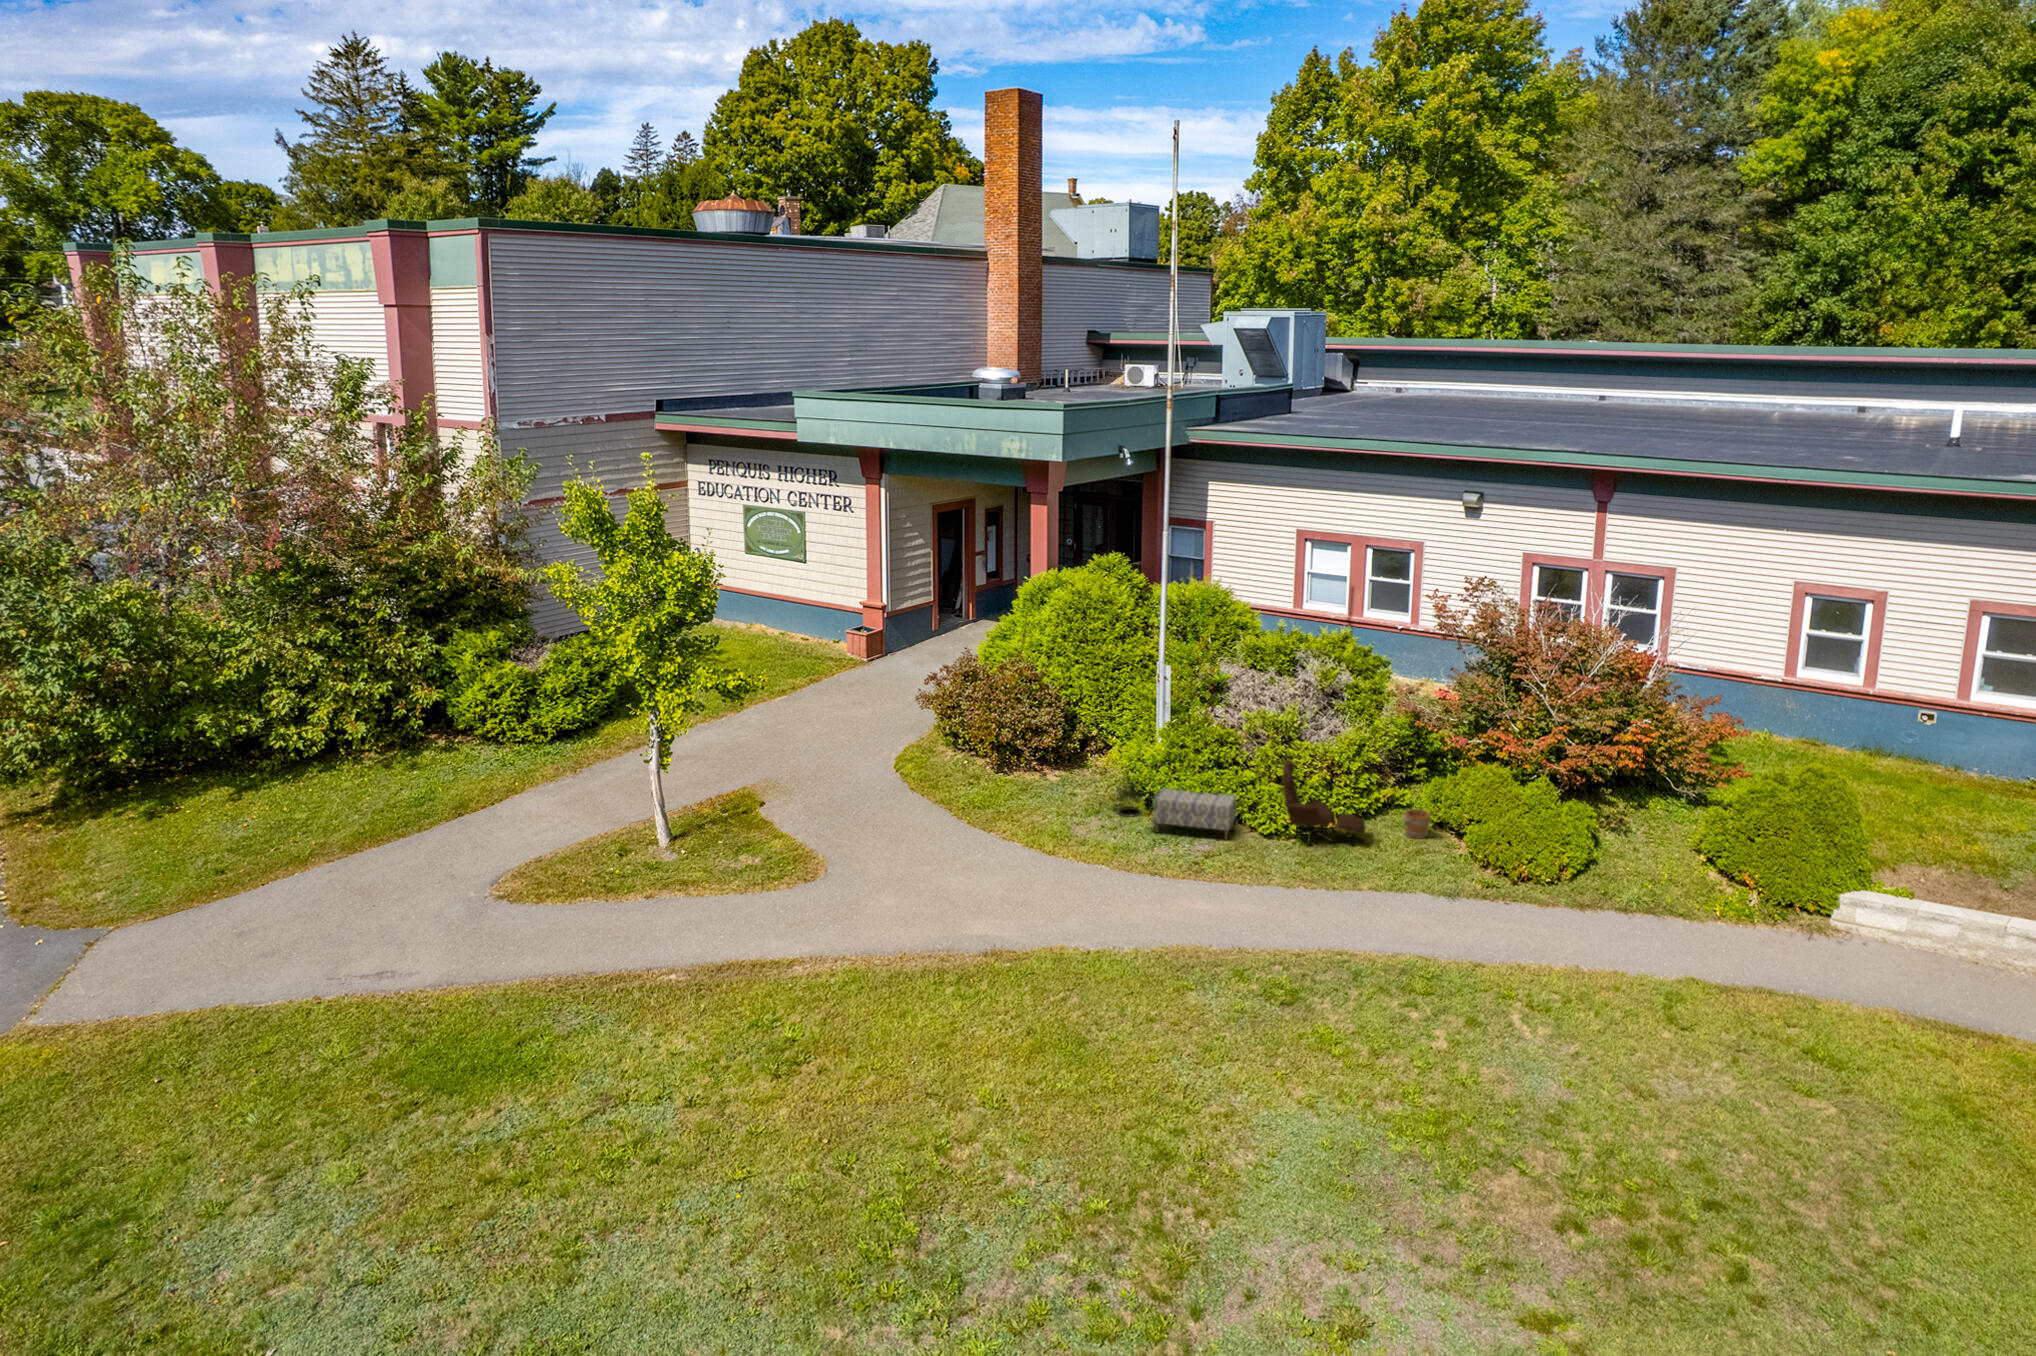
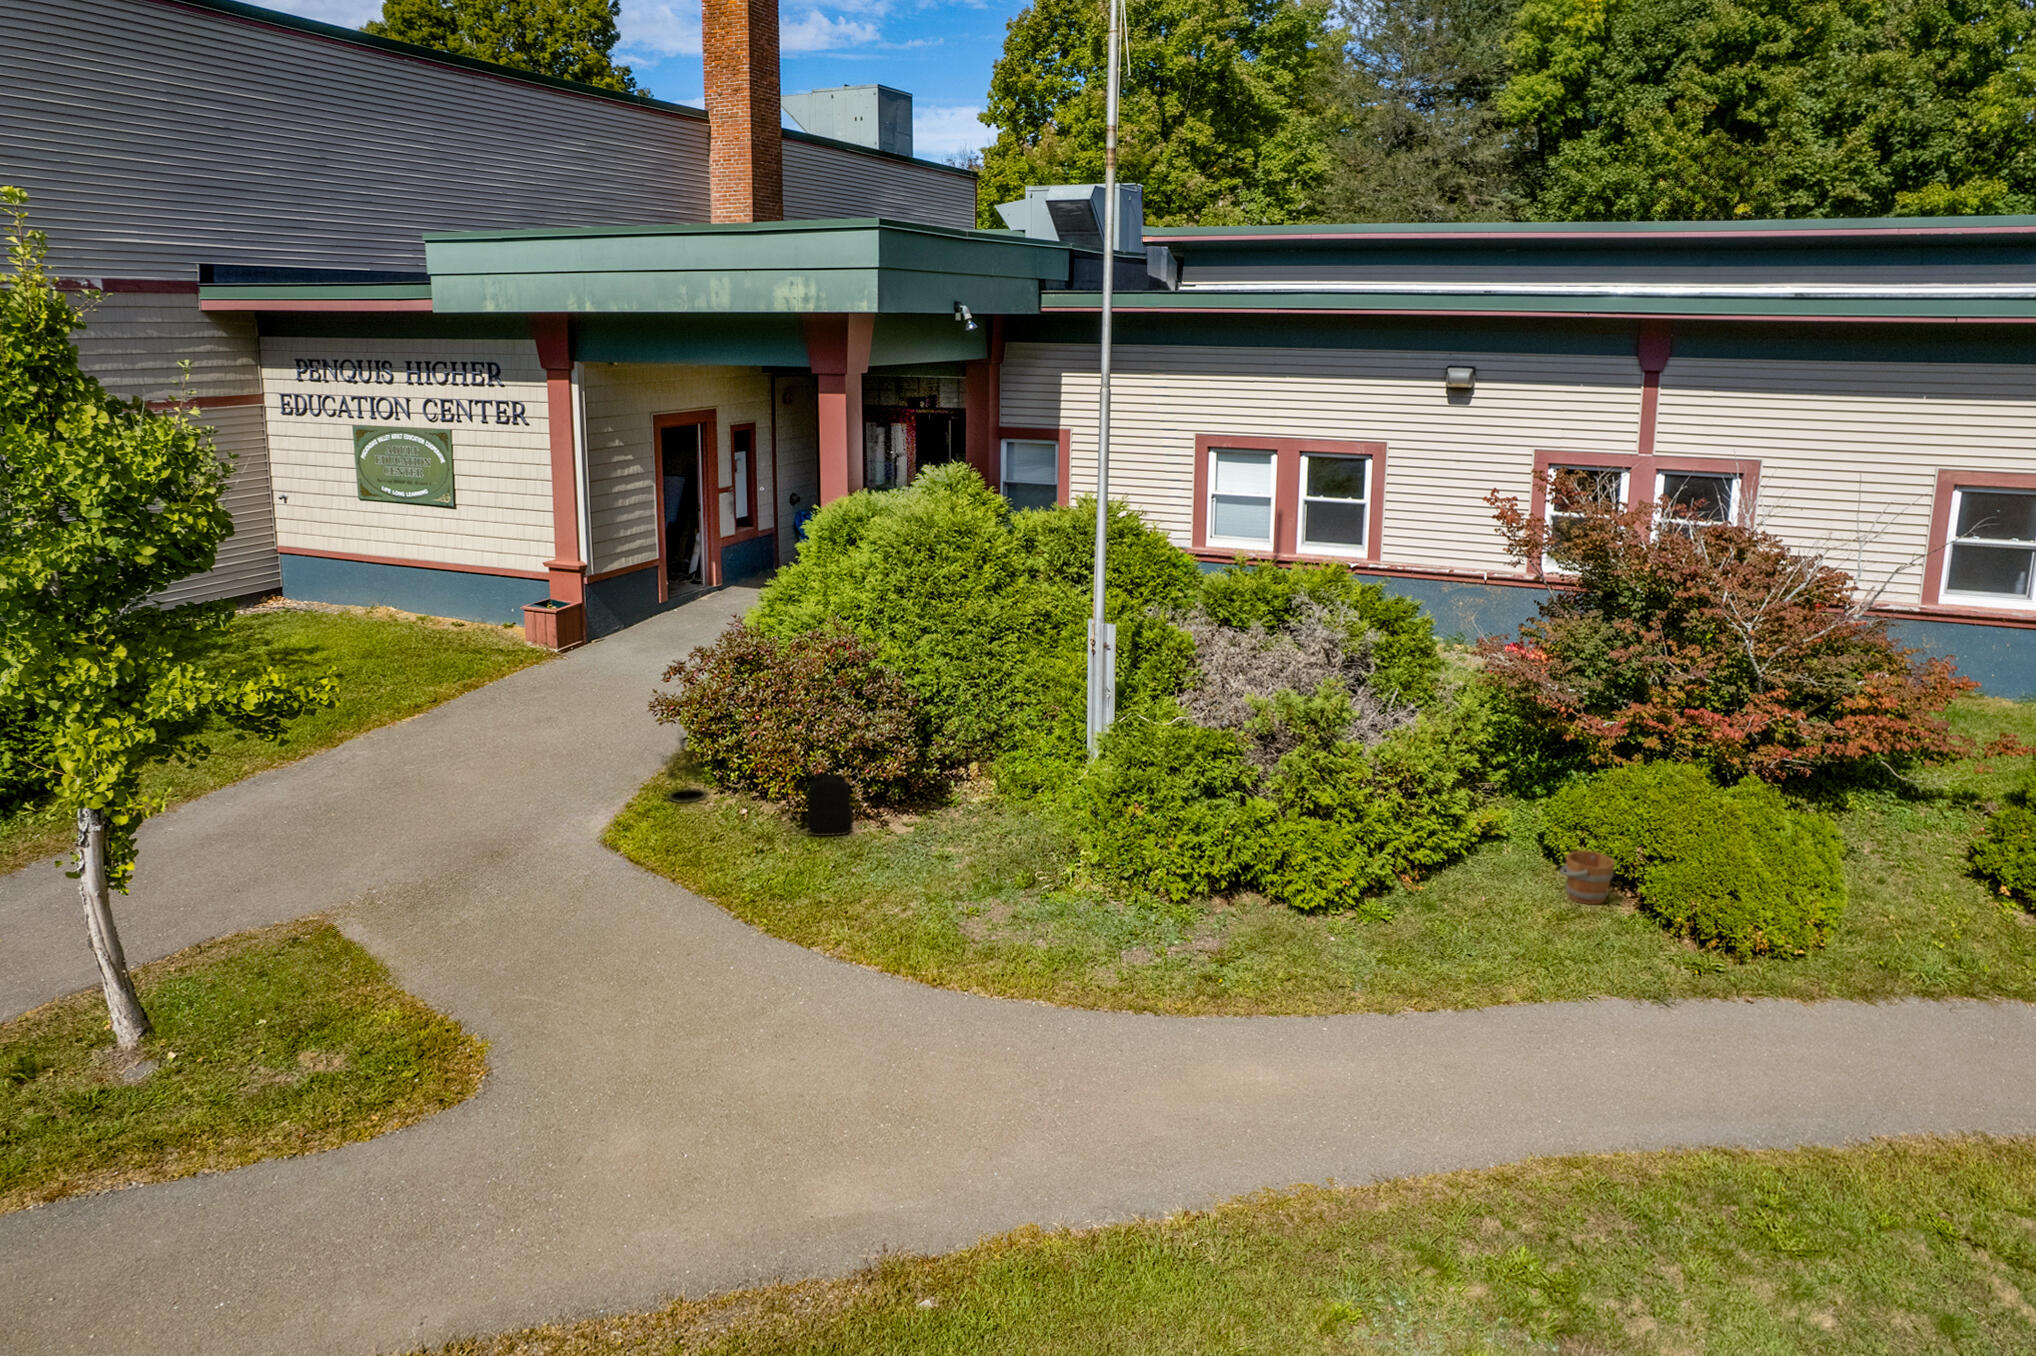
backpack: none [995,740,1022,778] -> present [807,774,853,836]
lounge chair: present [1282,760,1365,845] -> none [1363,778,1518,935]
potted tree: present [1116,772,1142,817] -> present [663,736,706,803]
bench: present [1153,788,1236,840] -> none [1133,842,1280,935]

